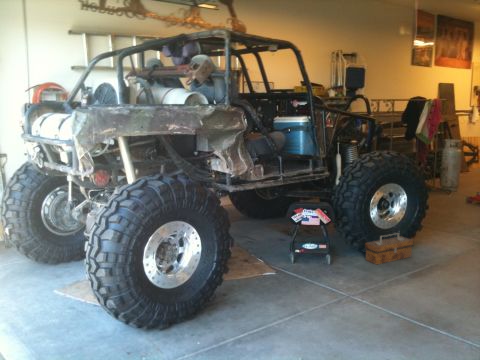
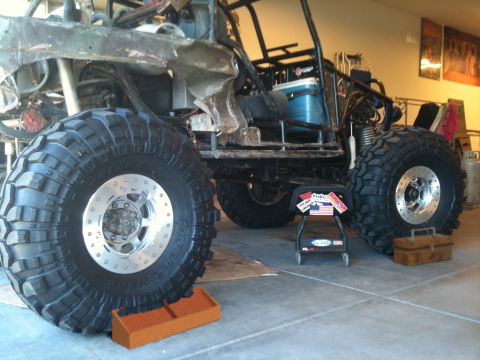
storage bin: none [163,292,234,341] -> present [111,287,221,349]

